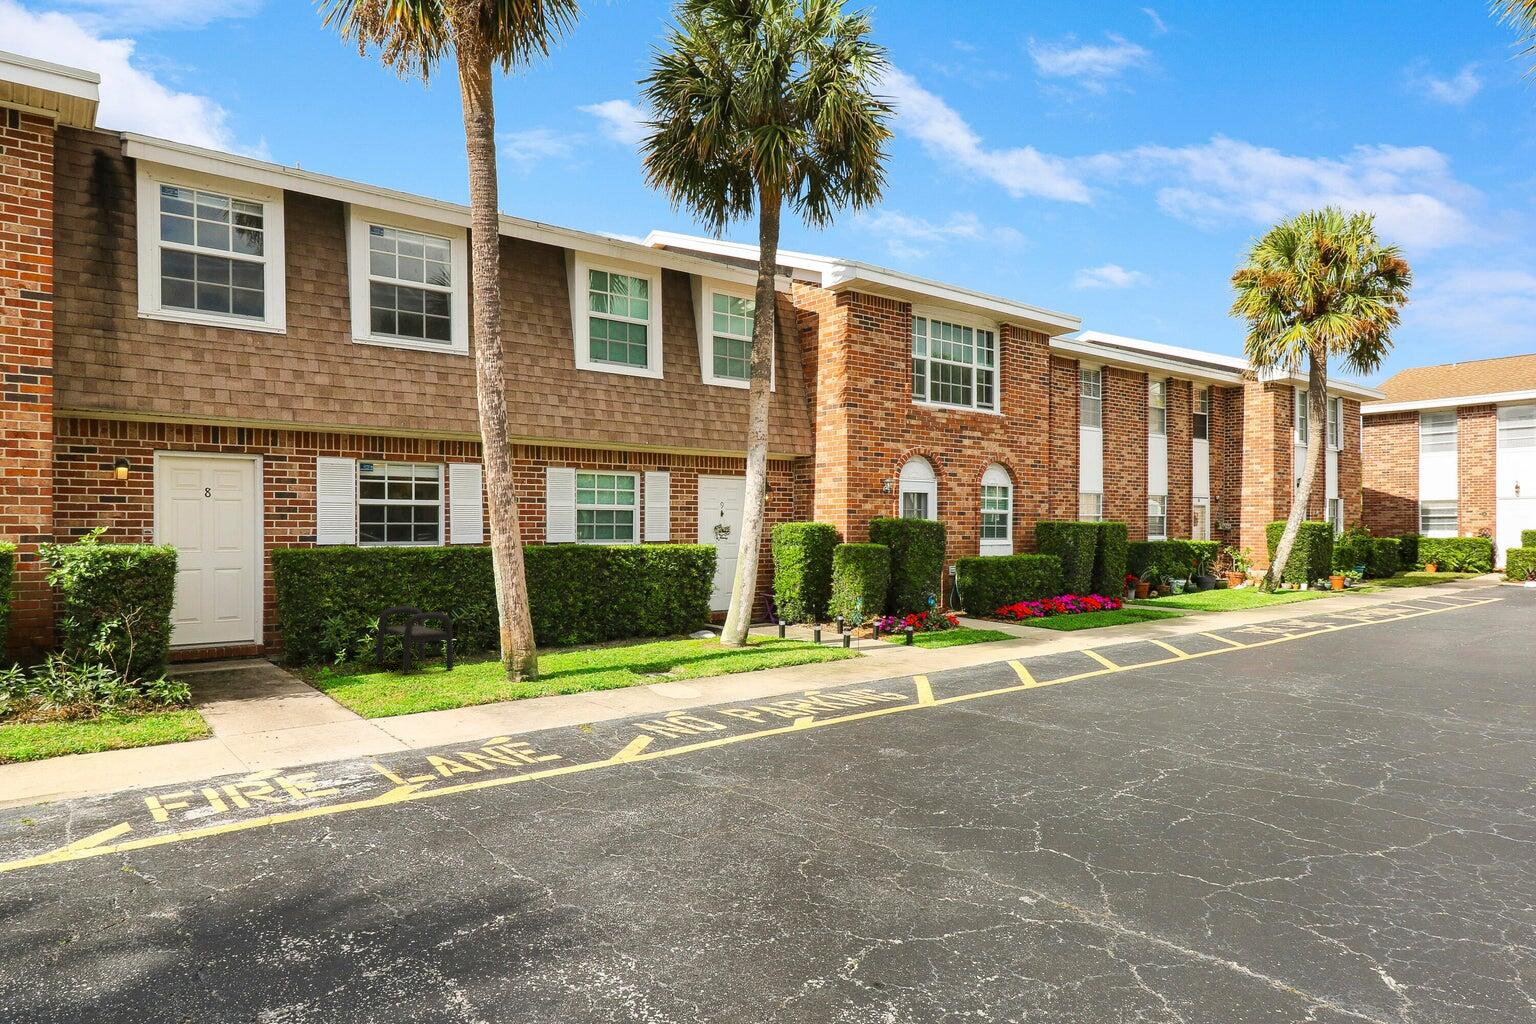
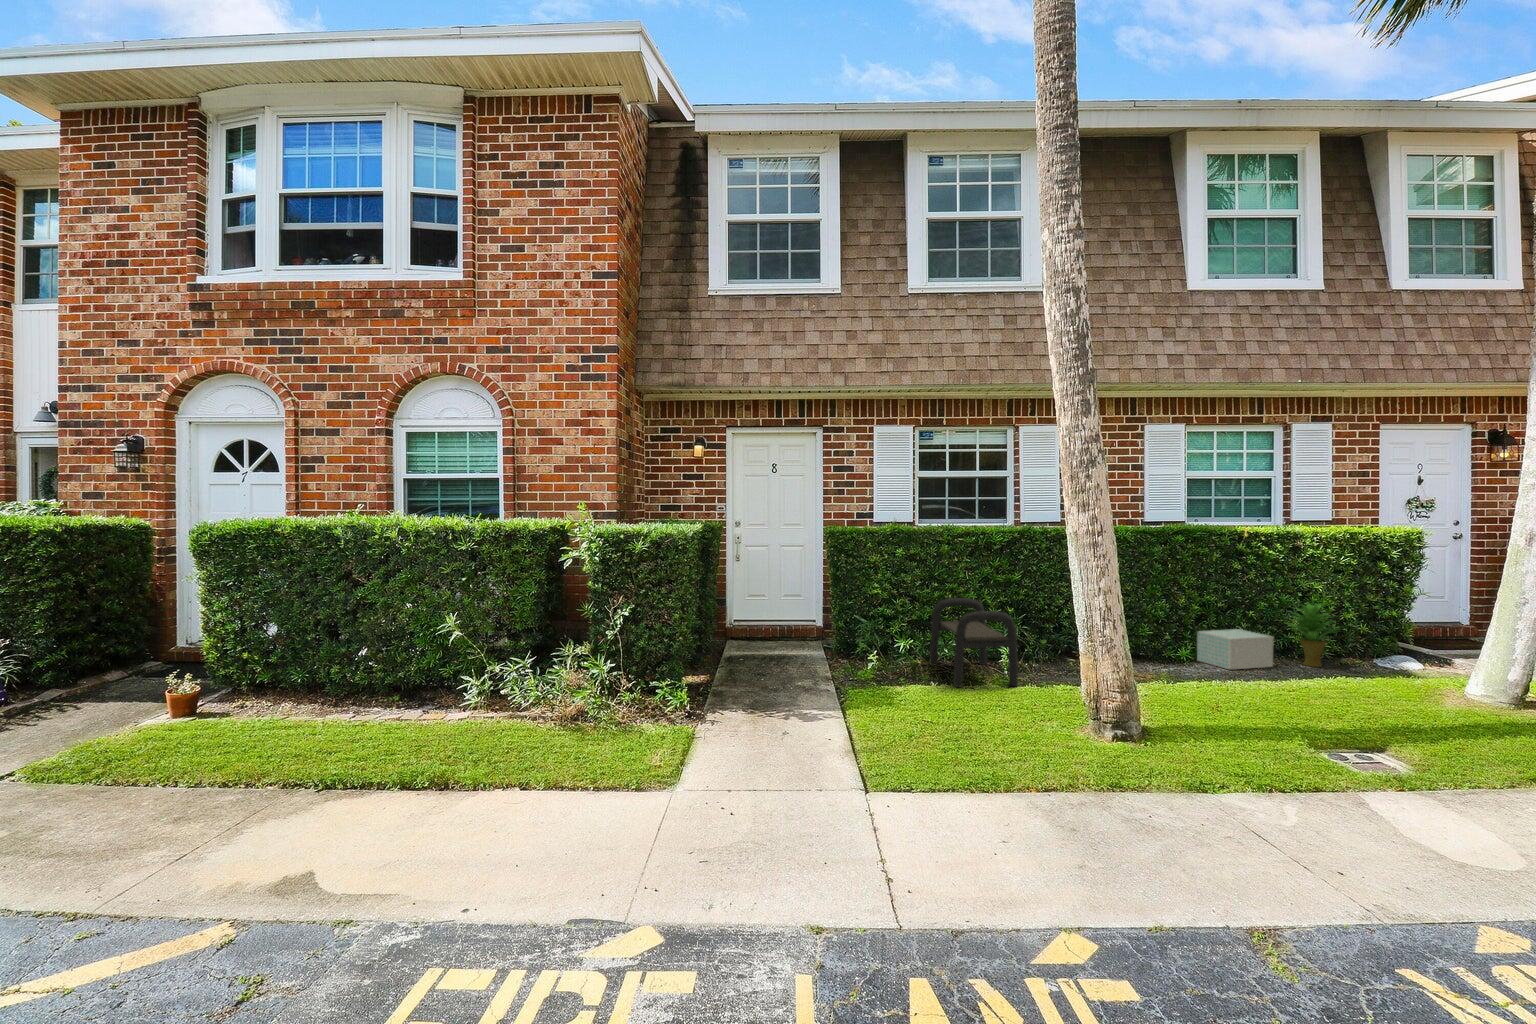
potted plant: none [636,598,670,642] -> present [1292,603,1335,667]
storage box: none [581,620,629,648] -> present [1197,629,1274,669]

